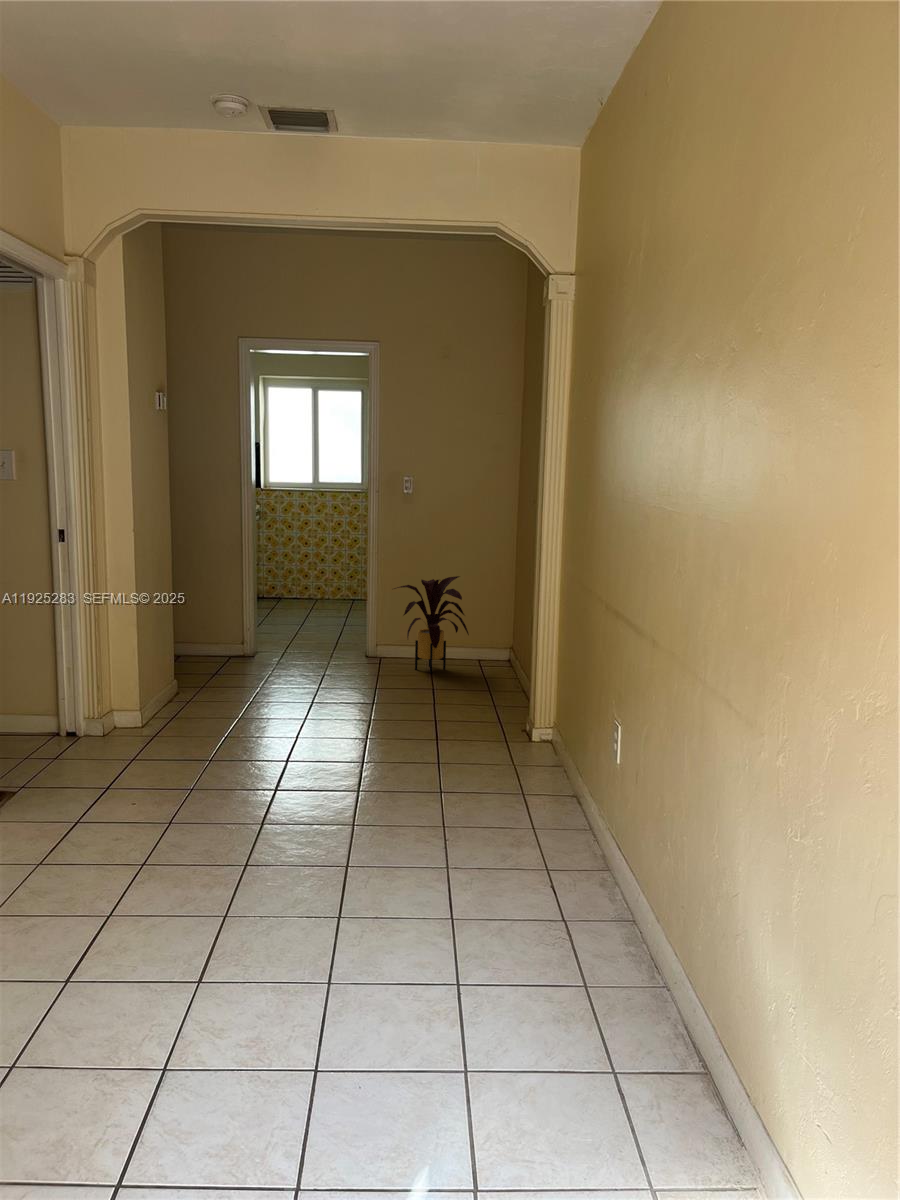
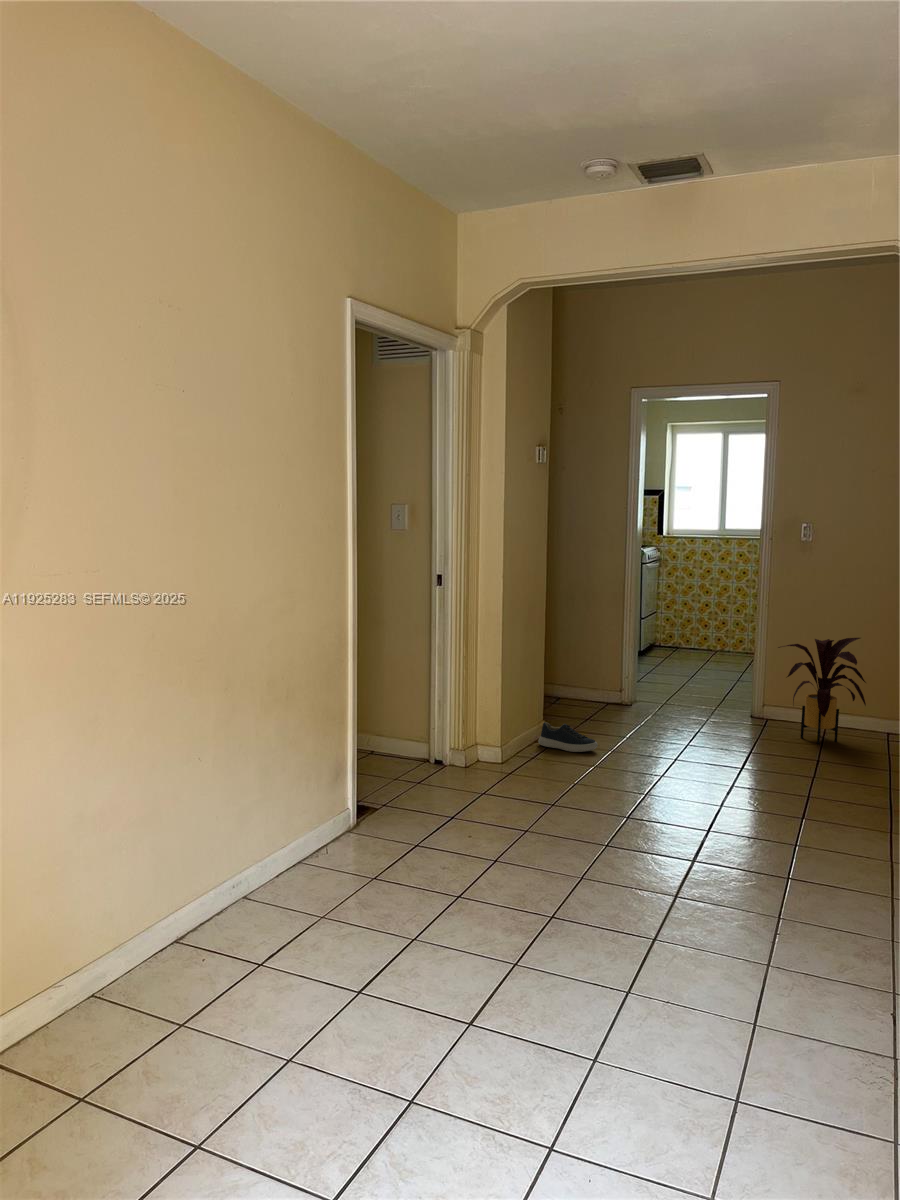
shoe: none [174,678,237,706] -> present [538,722,598,752]

